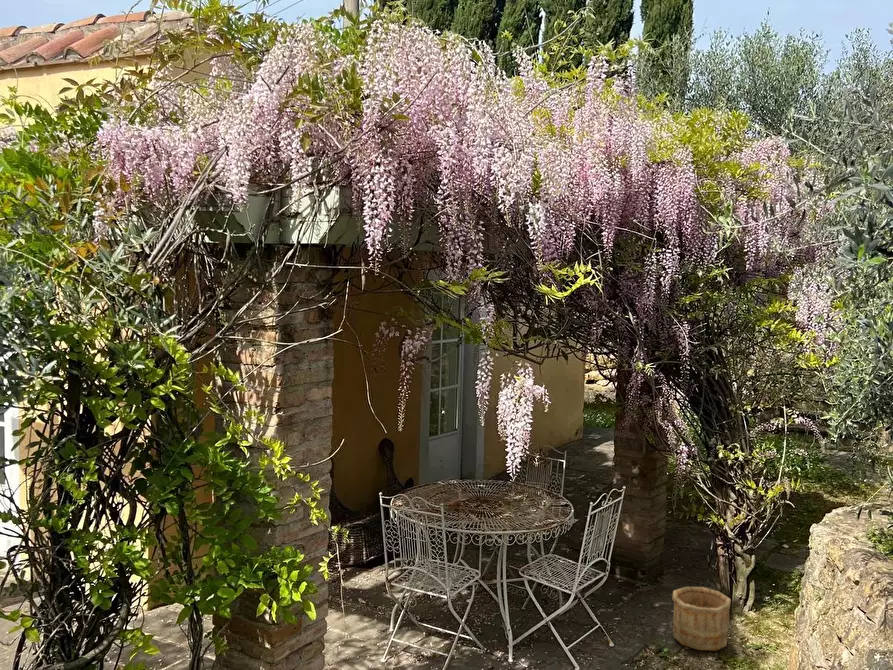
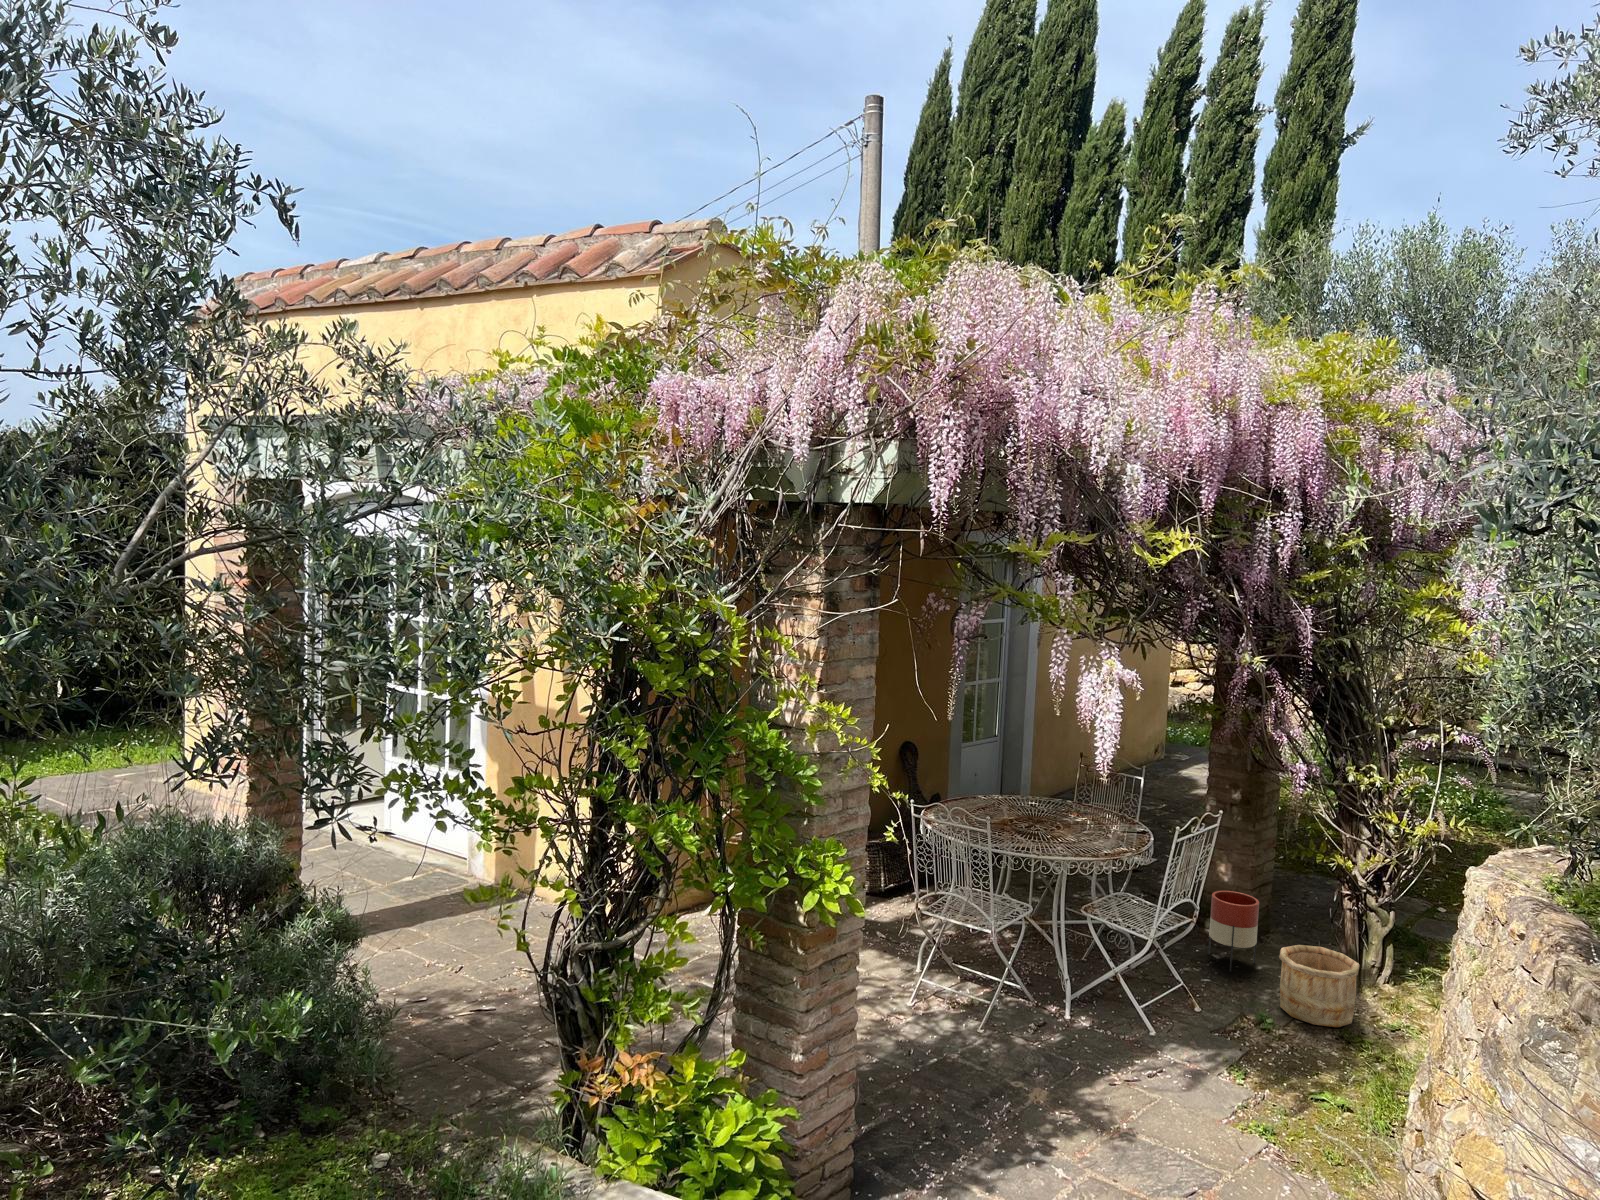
planter: none [619,546,656,611] -> present [1208,891,1259,972]

